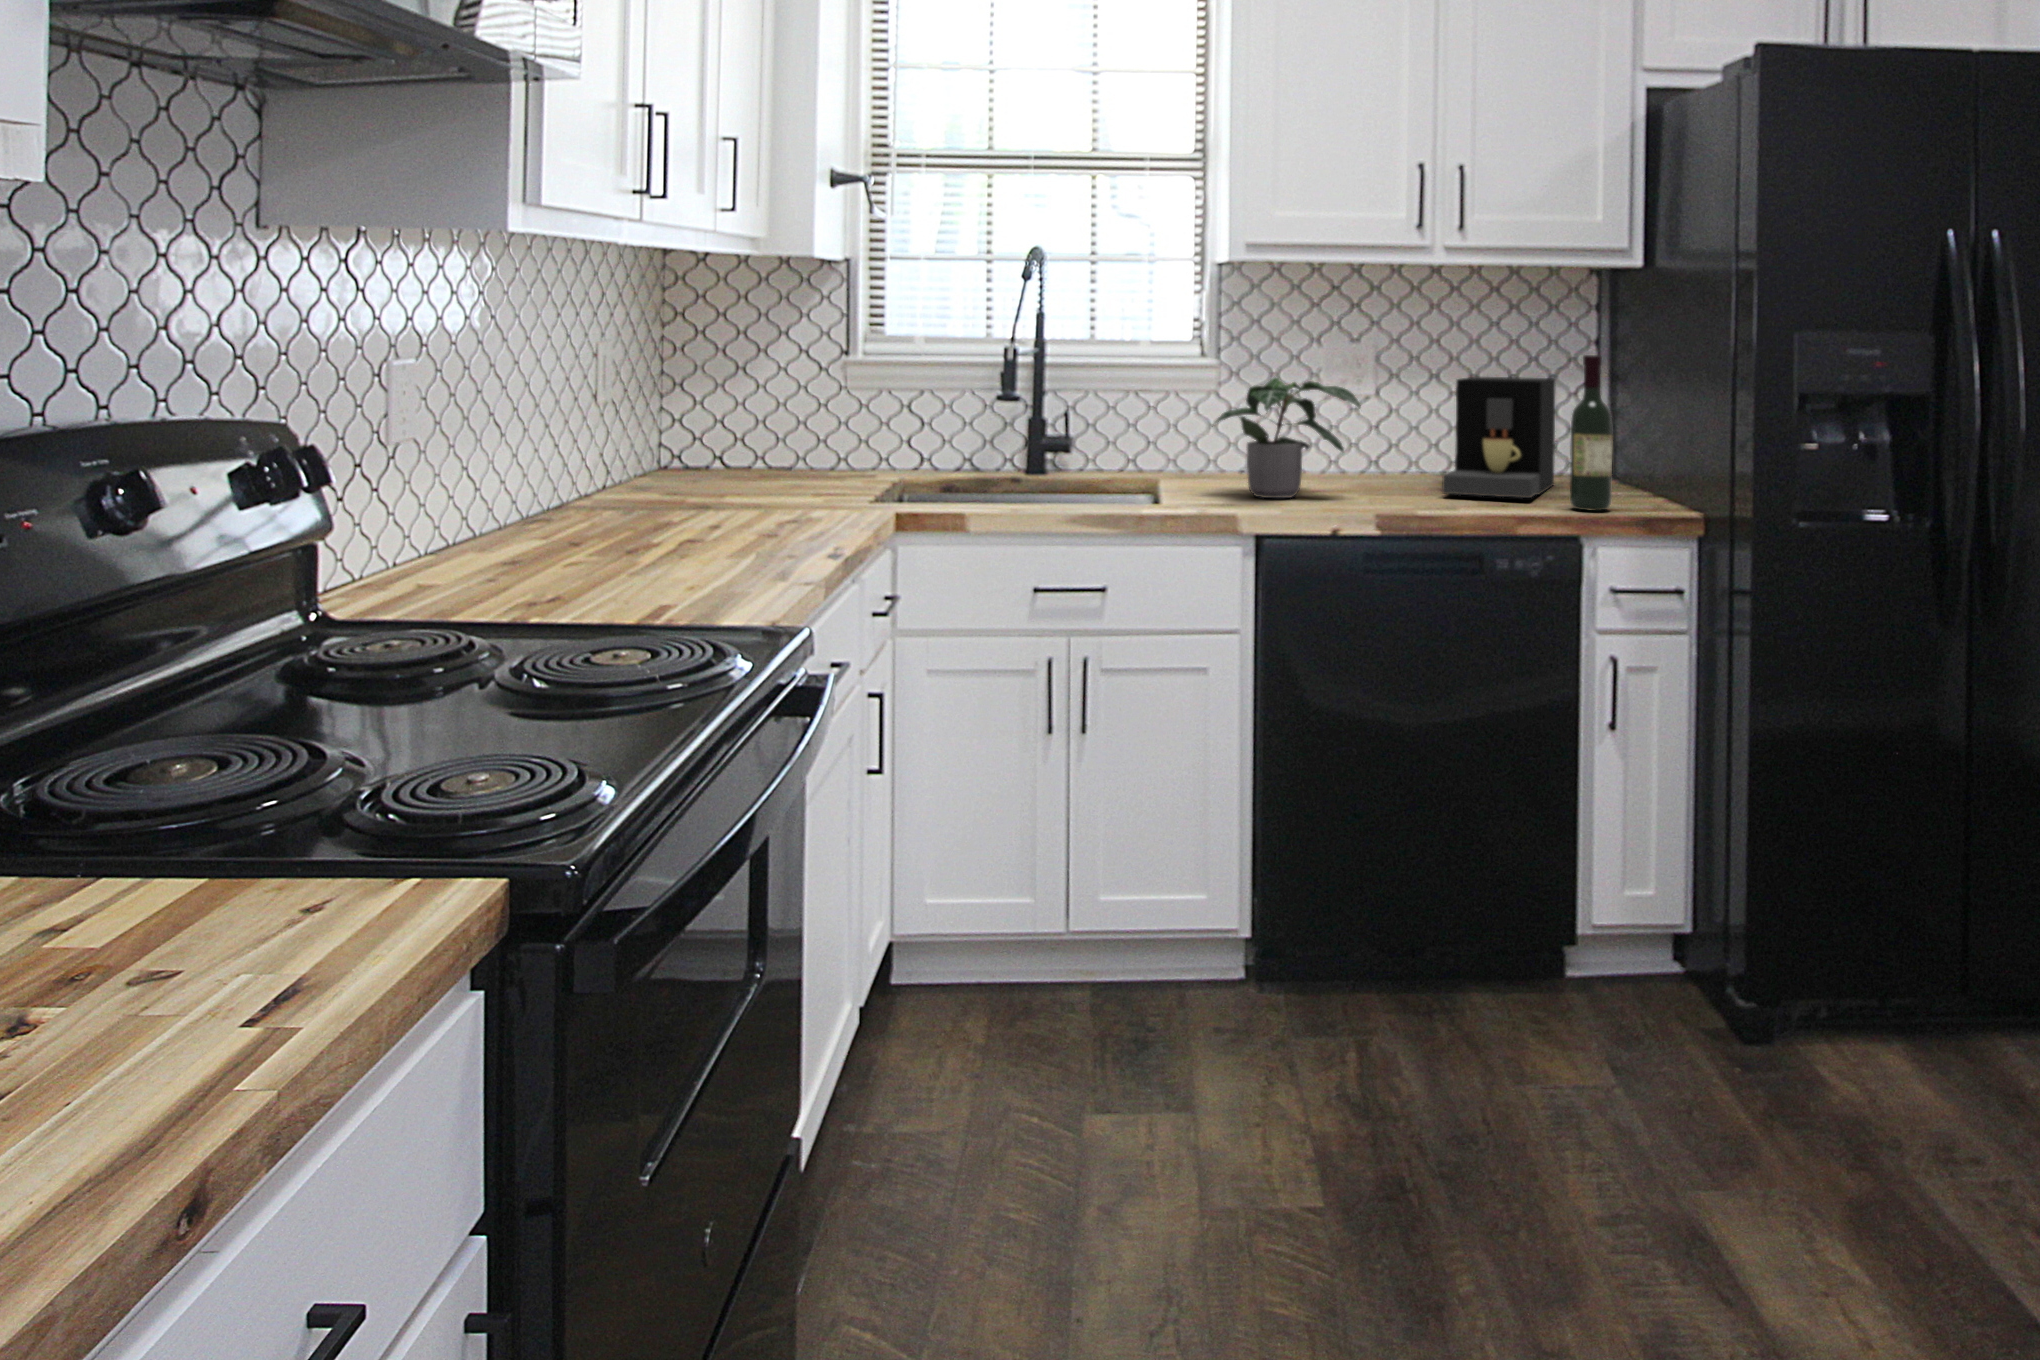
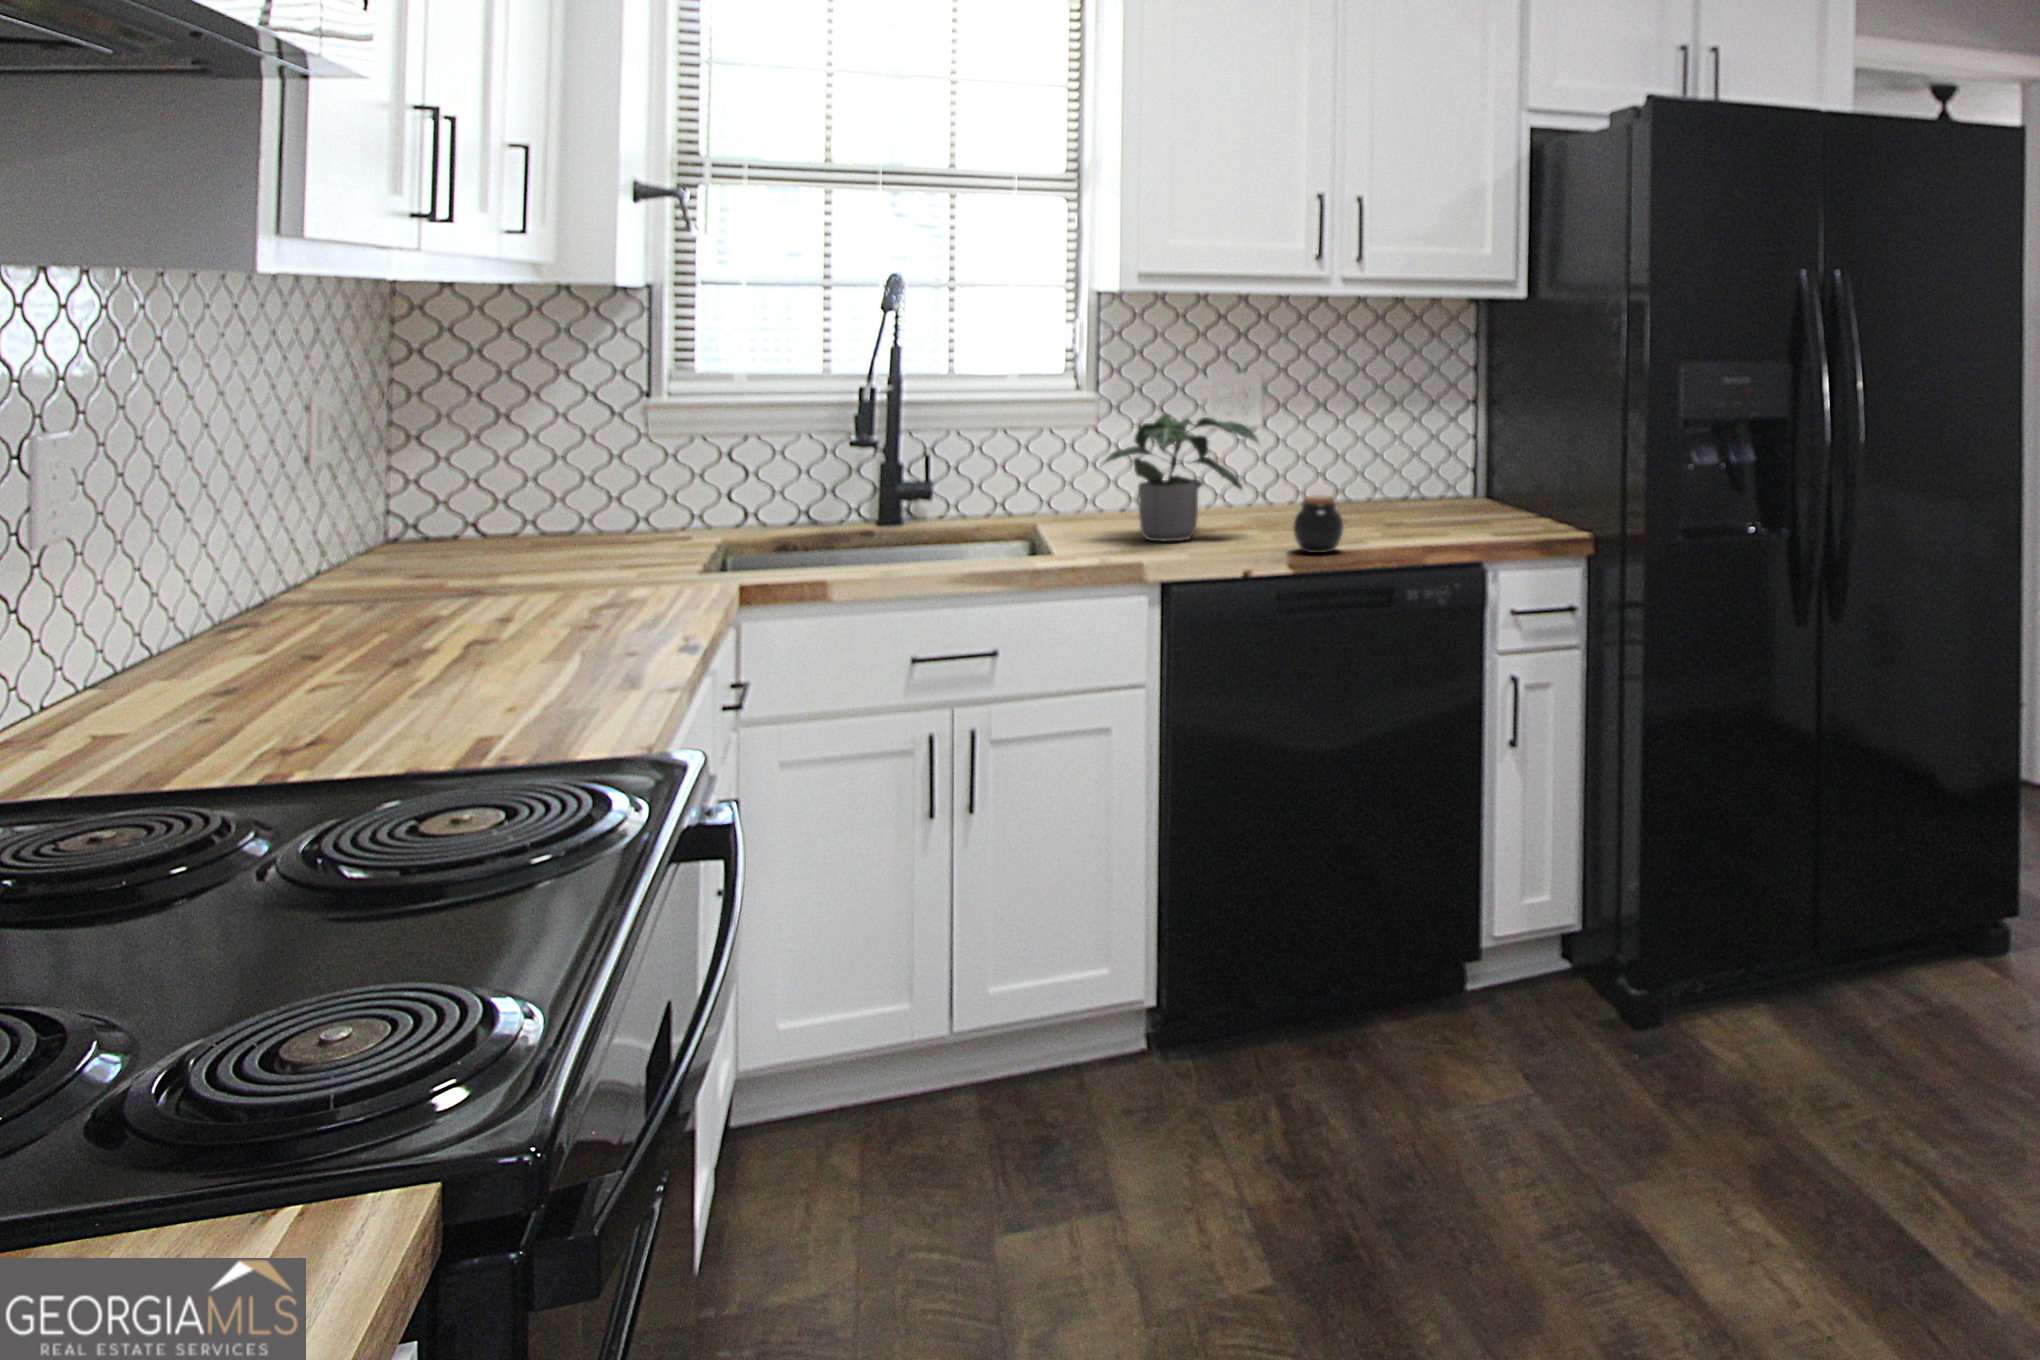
wine bottle: present [1570,355,1612,511] -> none [1469,387,1508,539]
coffee maker: present [1442,377,1556,498] -> none [1341,405,1441,528]
jar: none [1386,458,1436,514] -> present [1293,495,1344,553]

